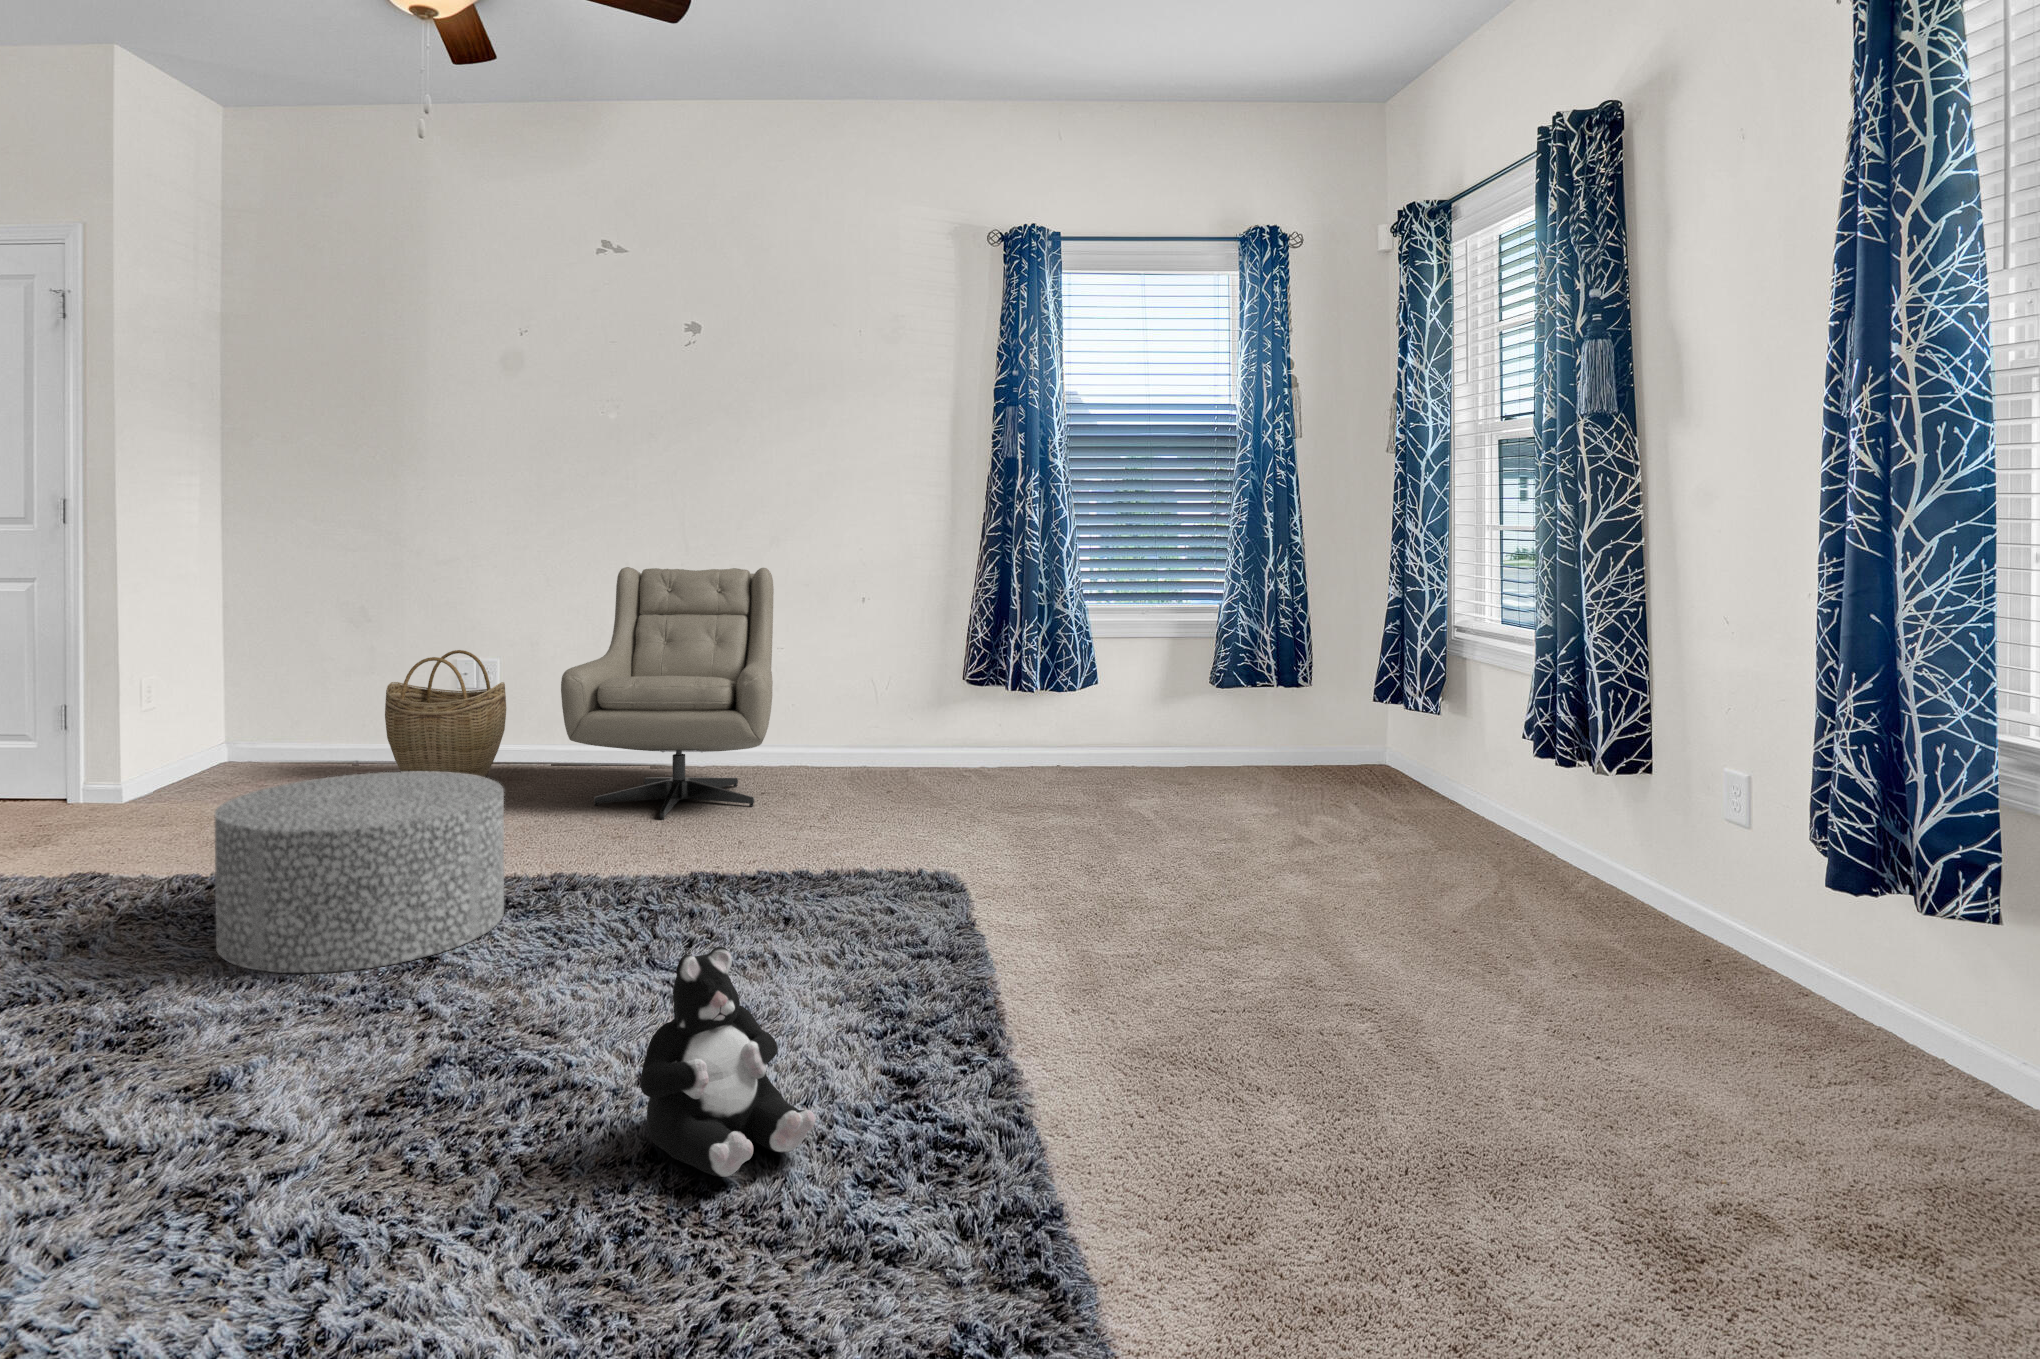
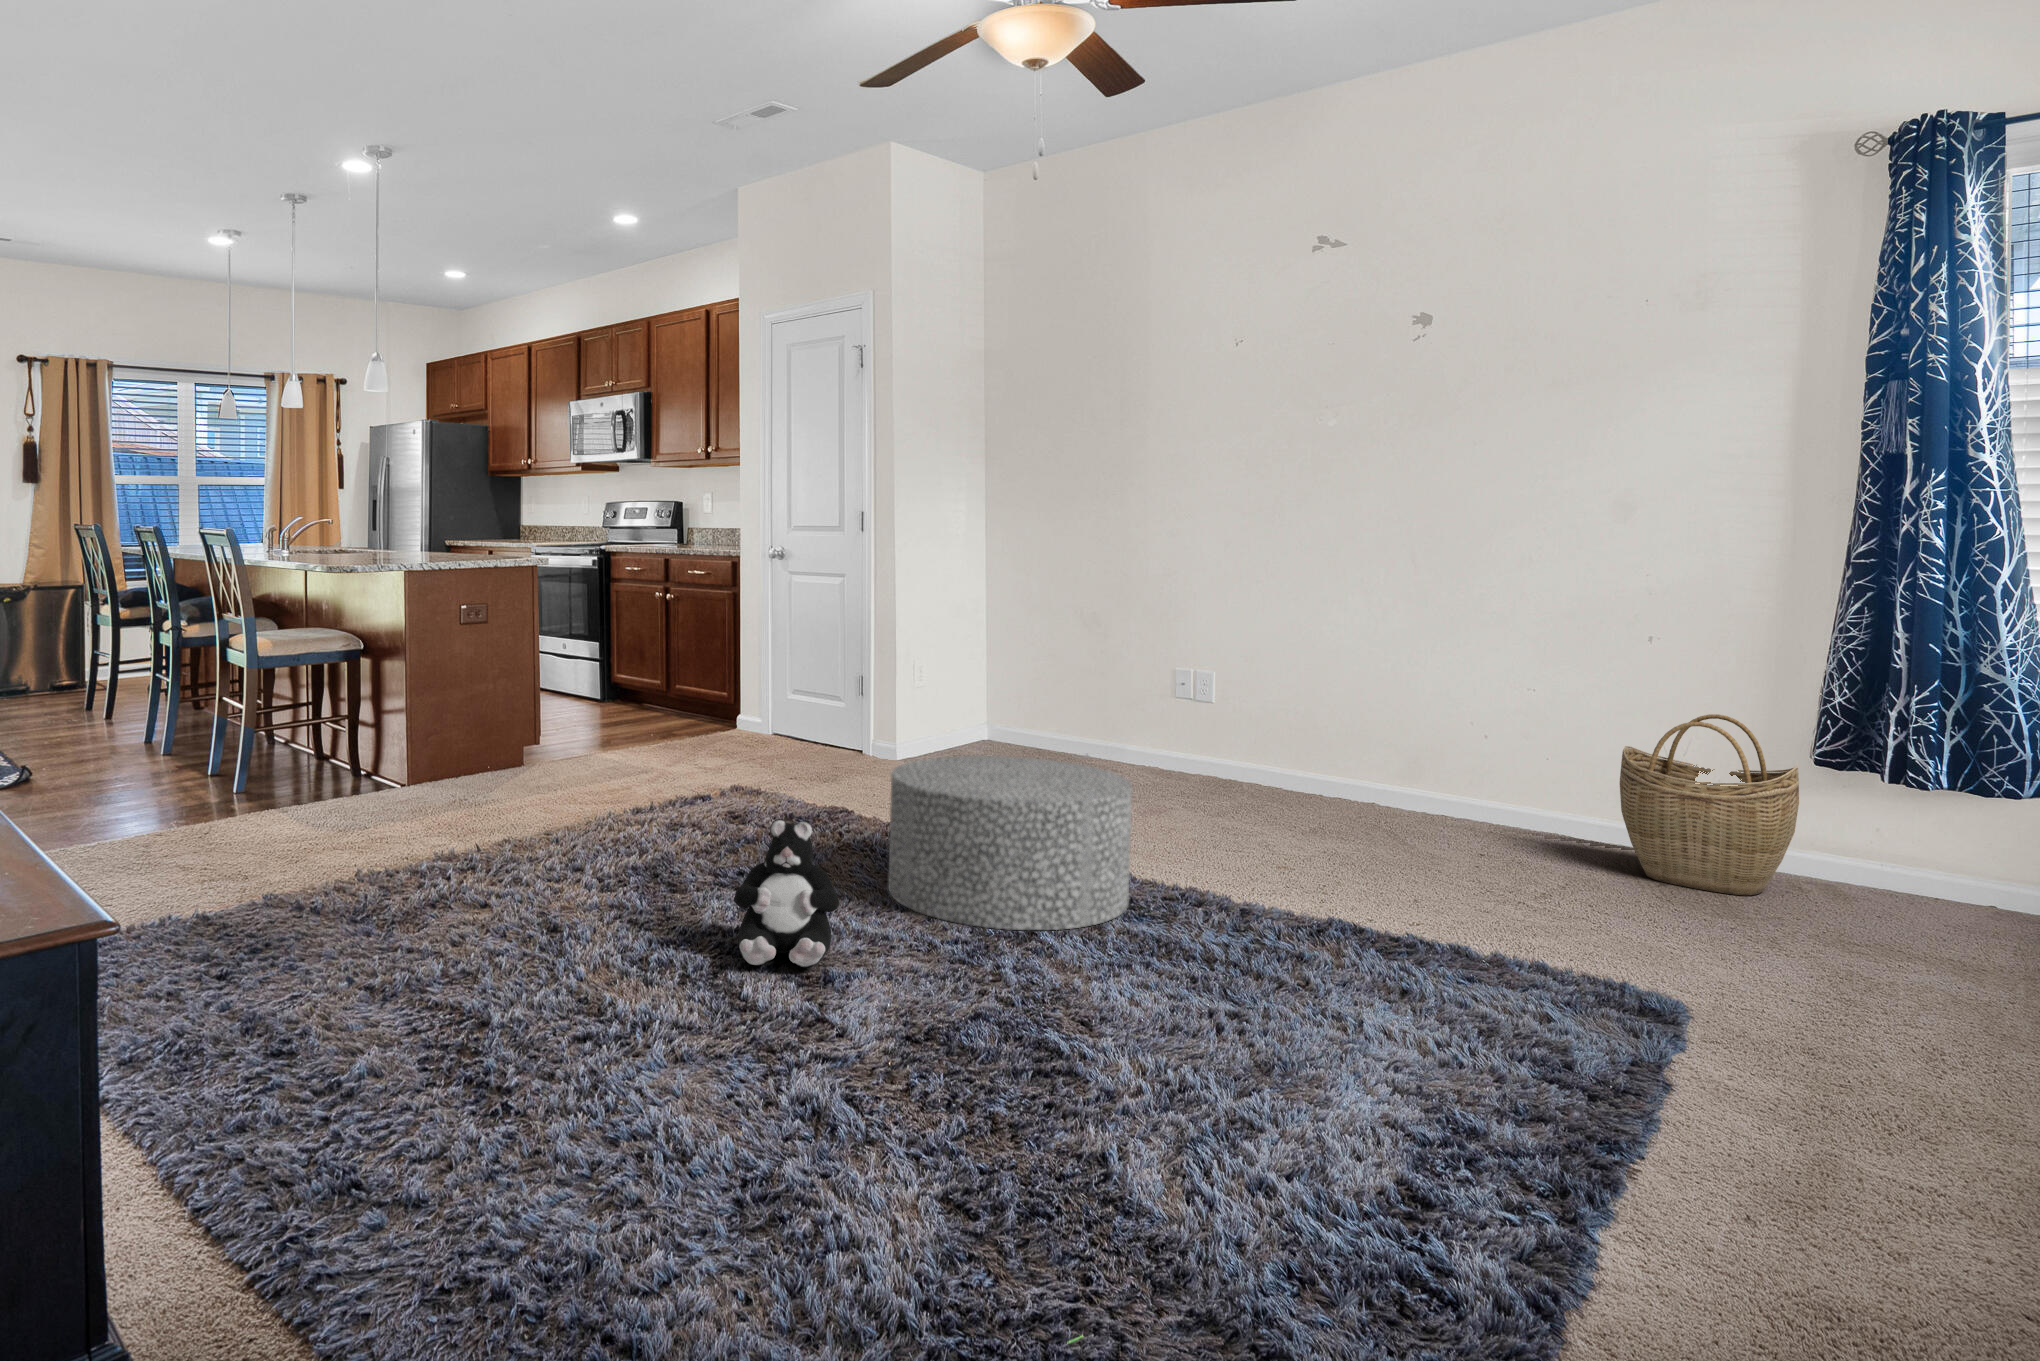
armchair: present [561,567,774,820] -> none [1245,585,1519,868]
woven basket: present [385,650,506,777] -> present [1620,714,1799,895]
plush toy: present [640,947,815,1177] -> present [734,819,839,967]

